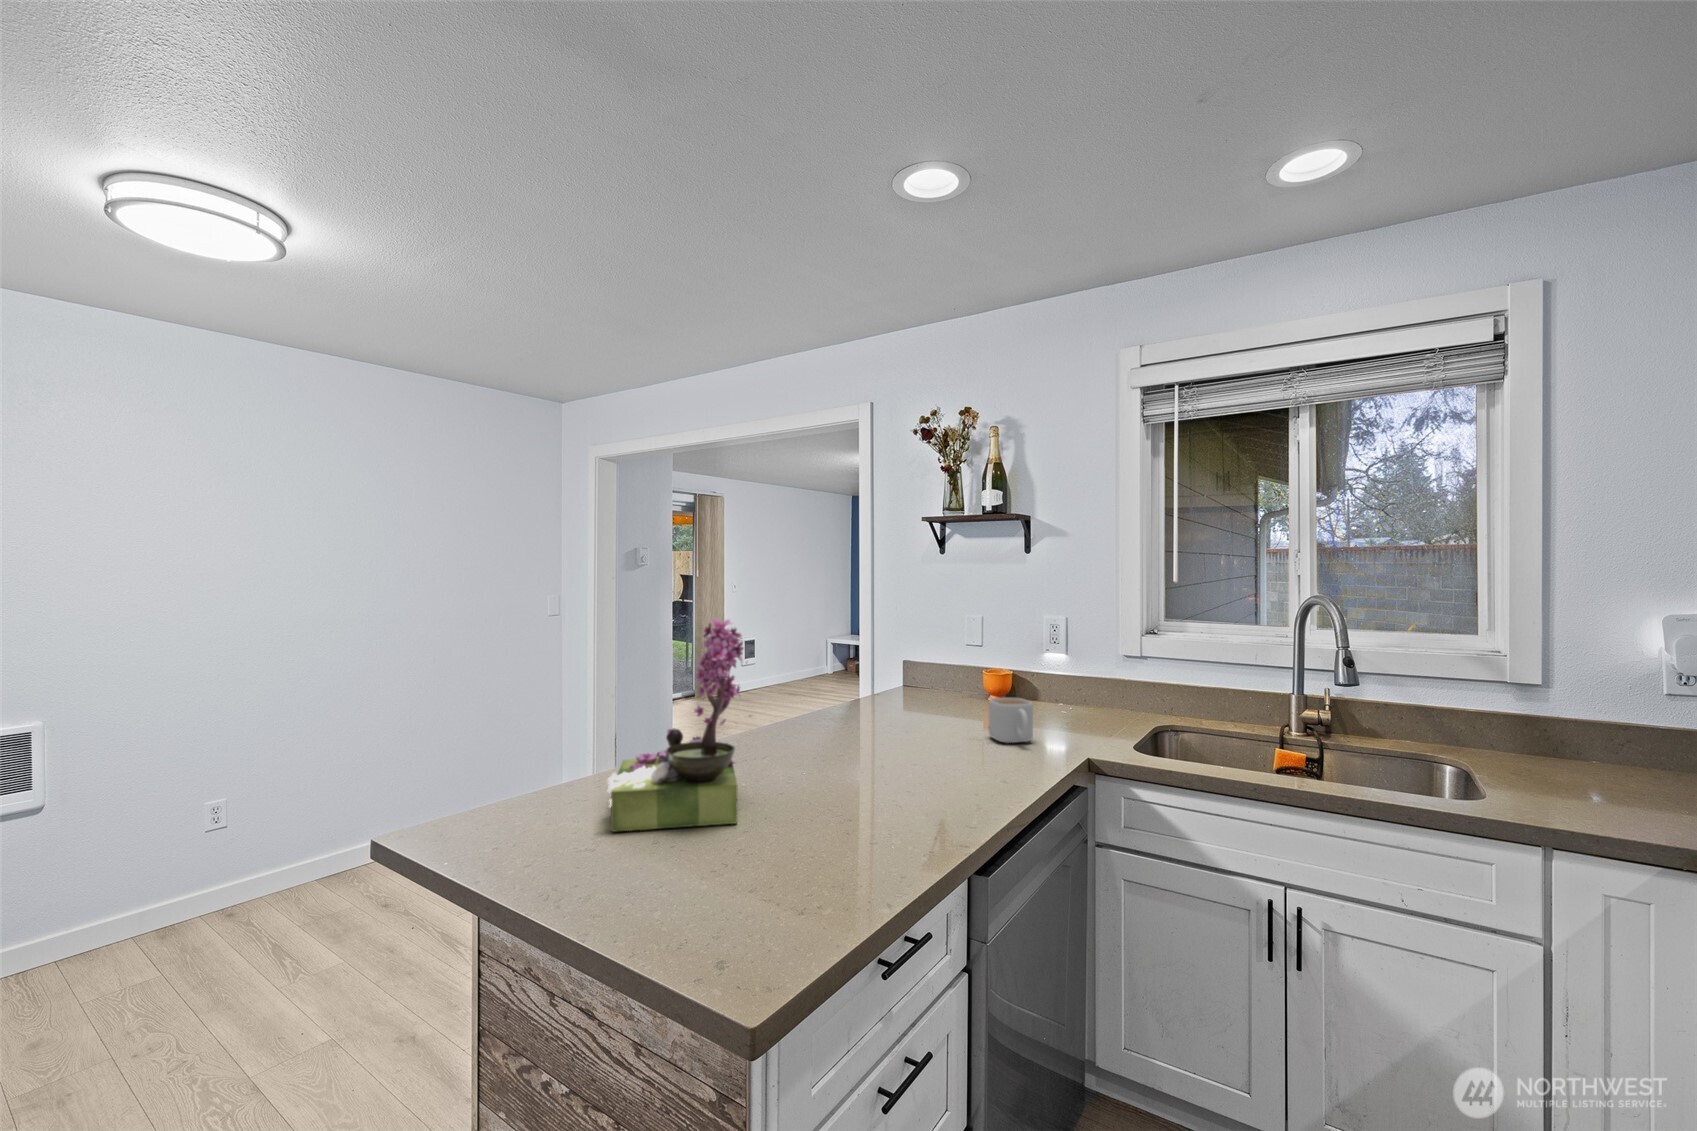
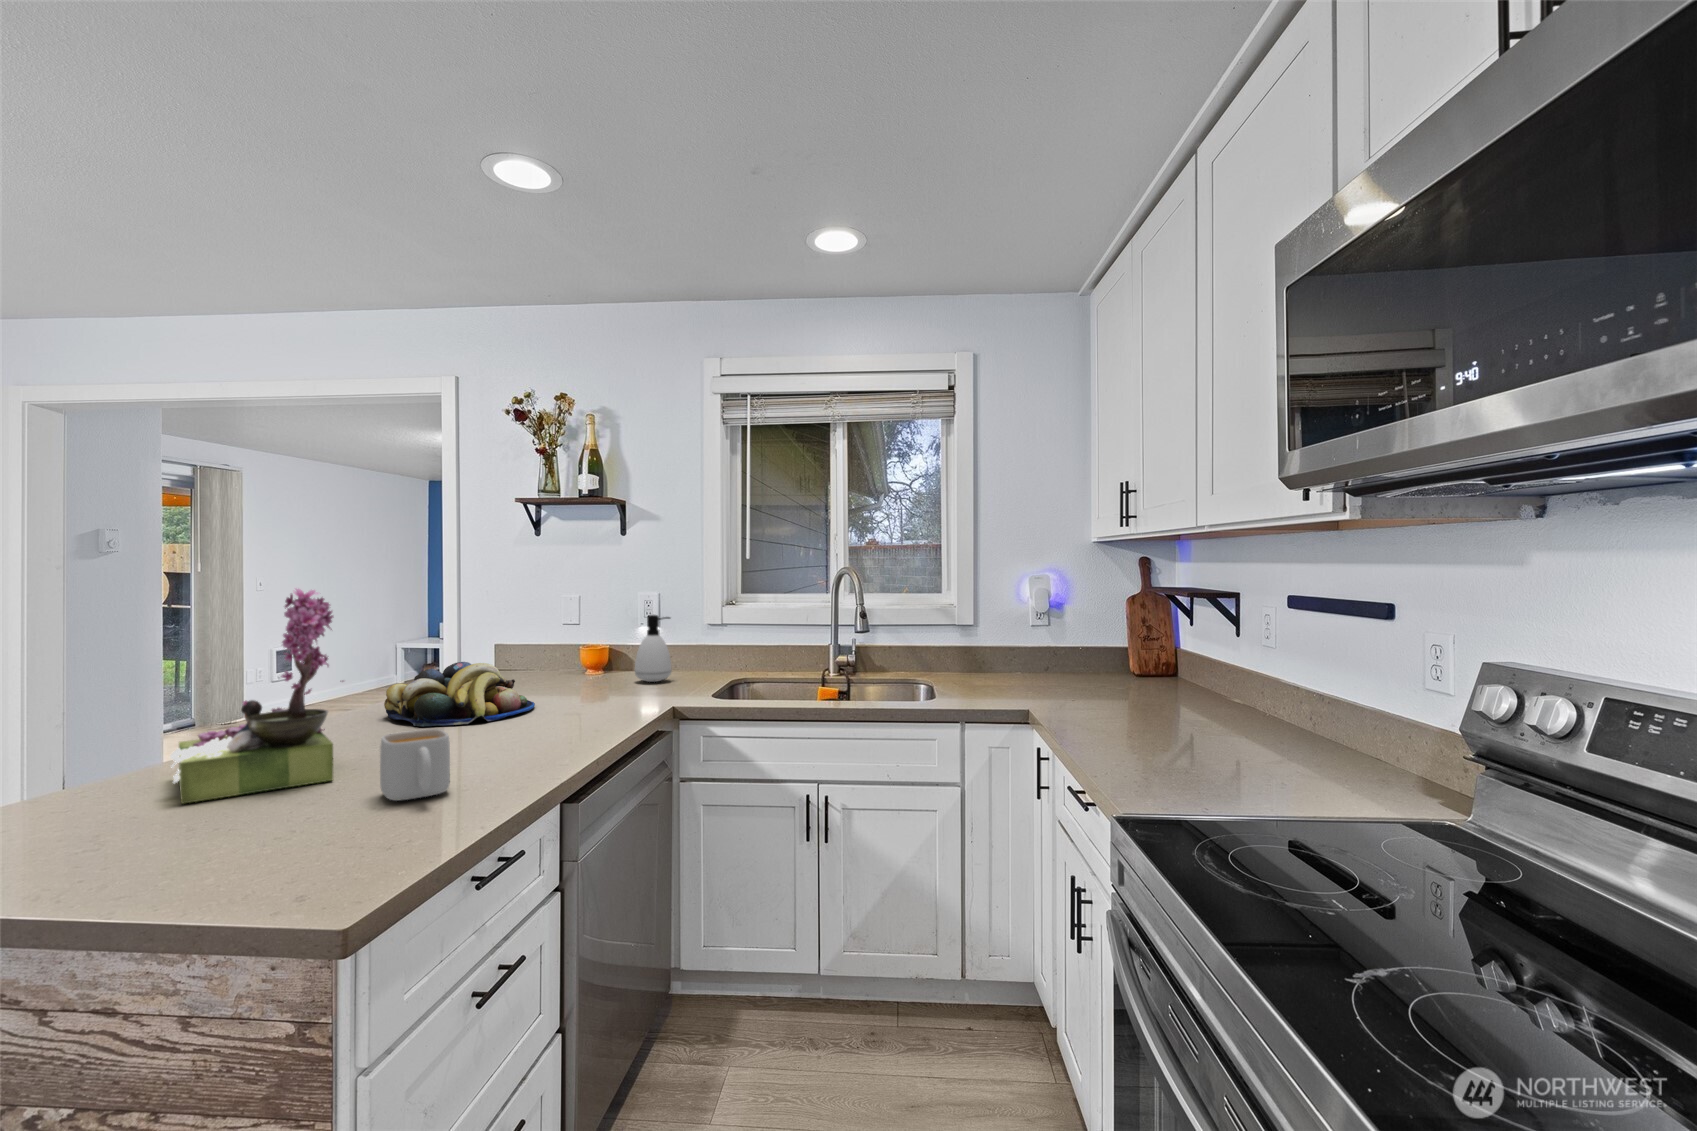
soap dispenser: none [1041,644,1083,720] -> present [635,615,671,682]
fruit bowl: none [797,687,936,759] -> present [384,662,535,726]
mug: present [989,698,1033,743] -> present [380,729,450,800]

